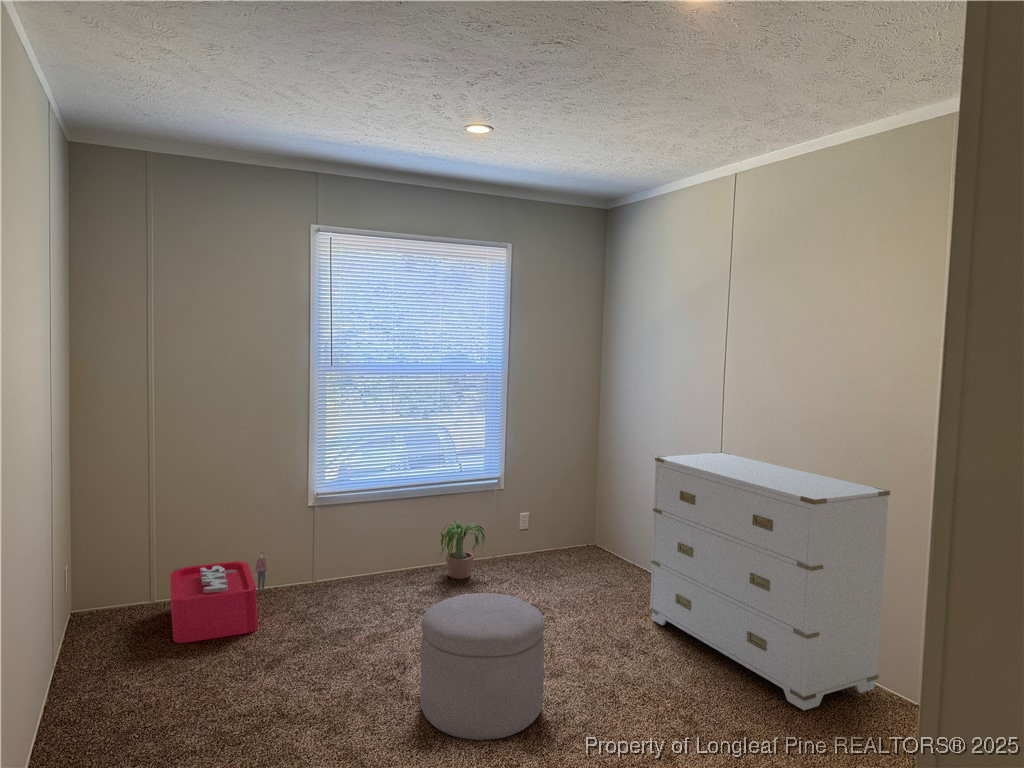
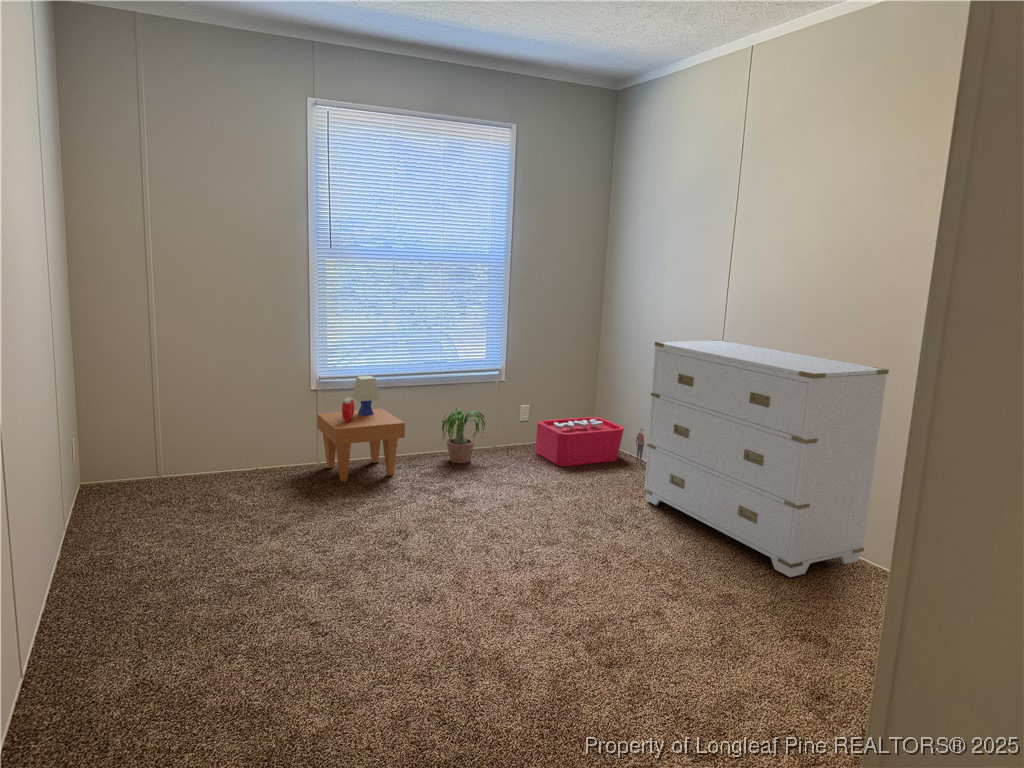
side table: none [313,491,403,604] -> present [317,376,405,482]
storage bin: present [170,552,267,643] -> present [535,417,644,466]
ottoman: present [420,593,545,740] -> none [421,464,542,595]

